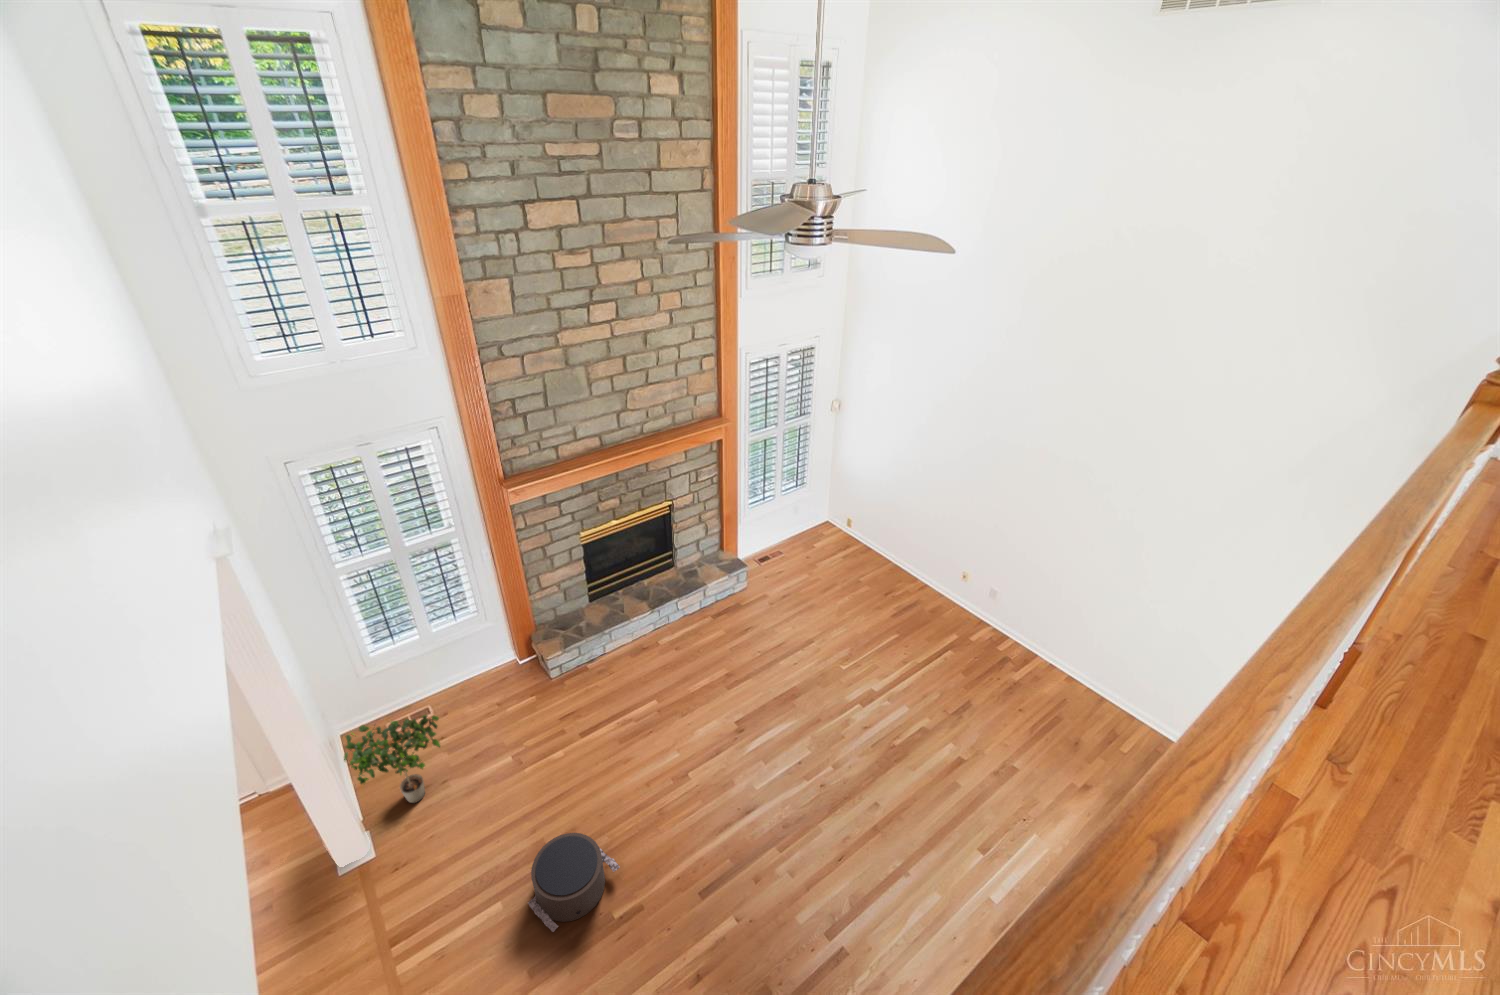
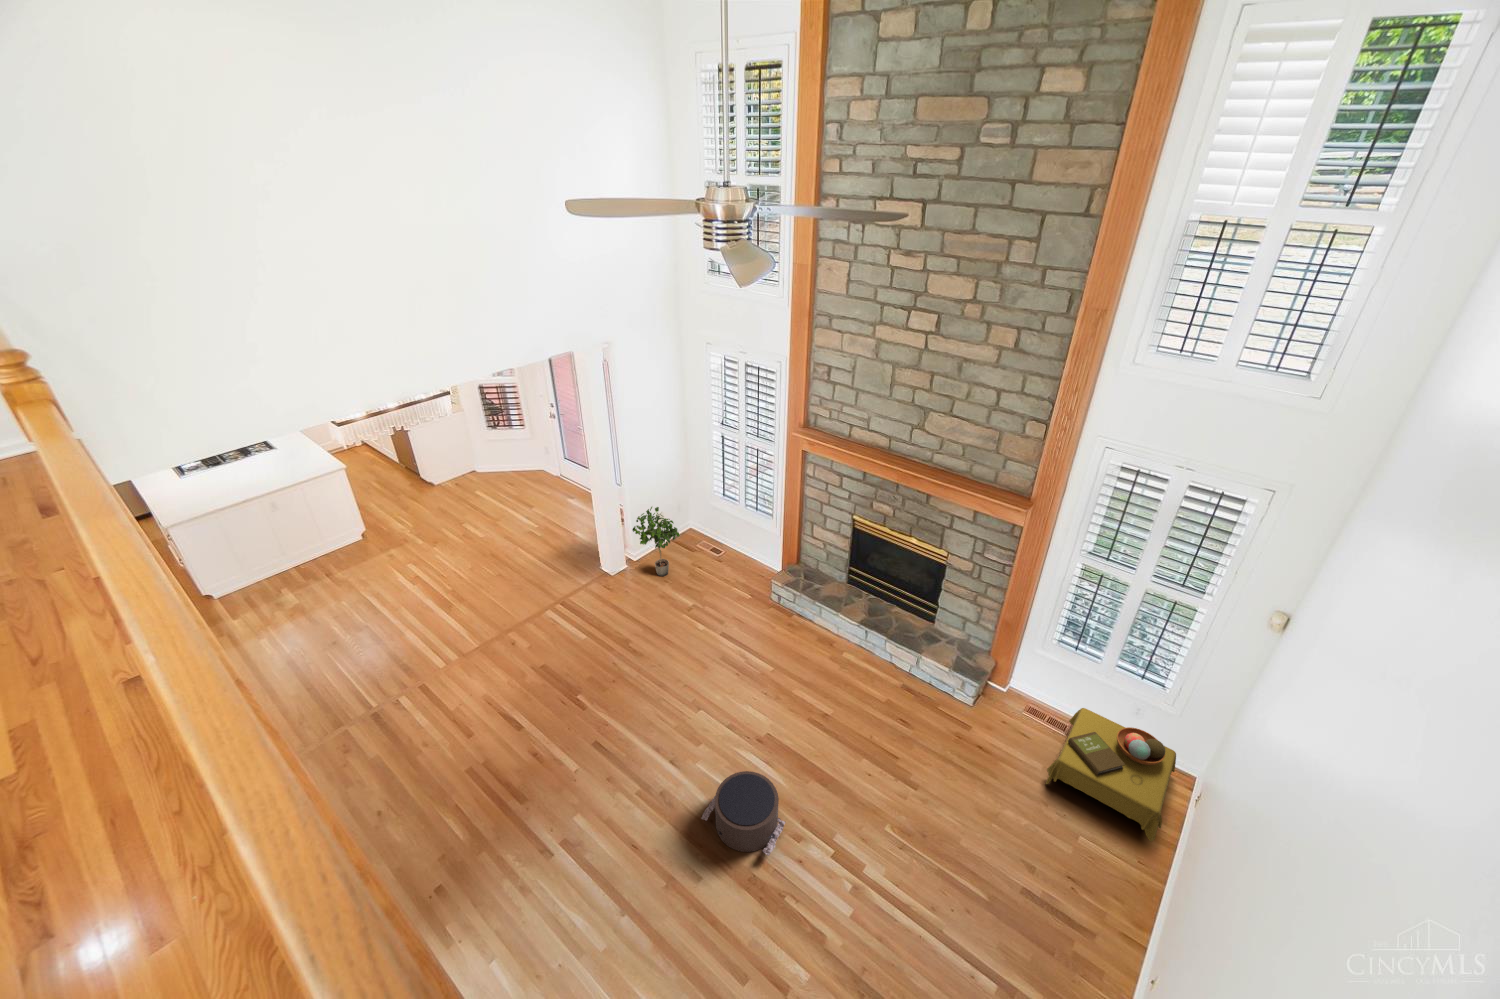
side table: none [772,510,860,580] -> present [1046,708,1176,842]
pouf: present [528,833,620,932] -> present [701,771,785,856]

